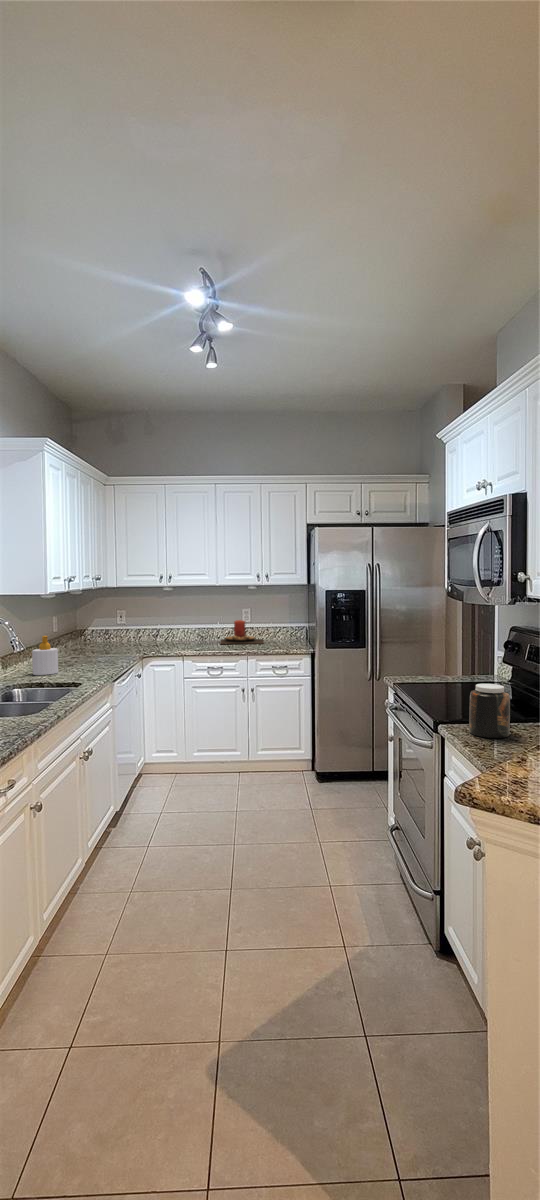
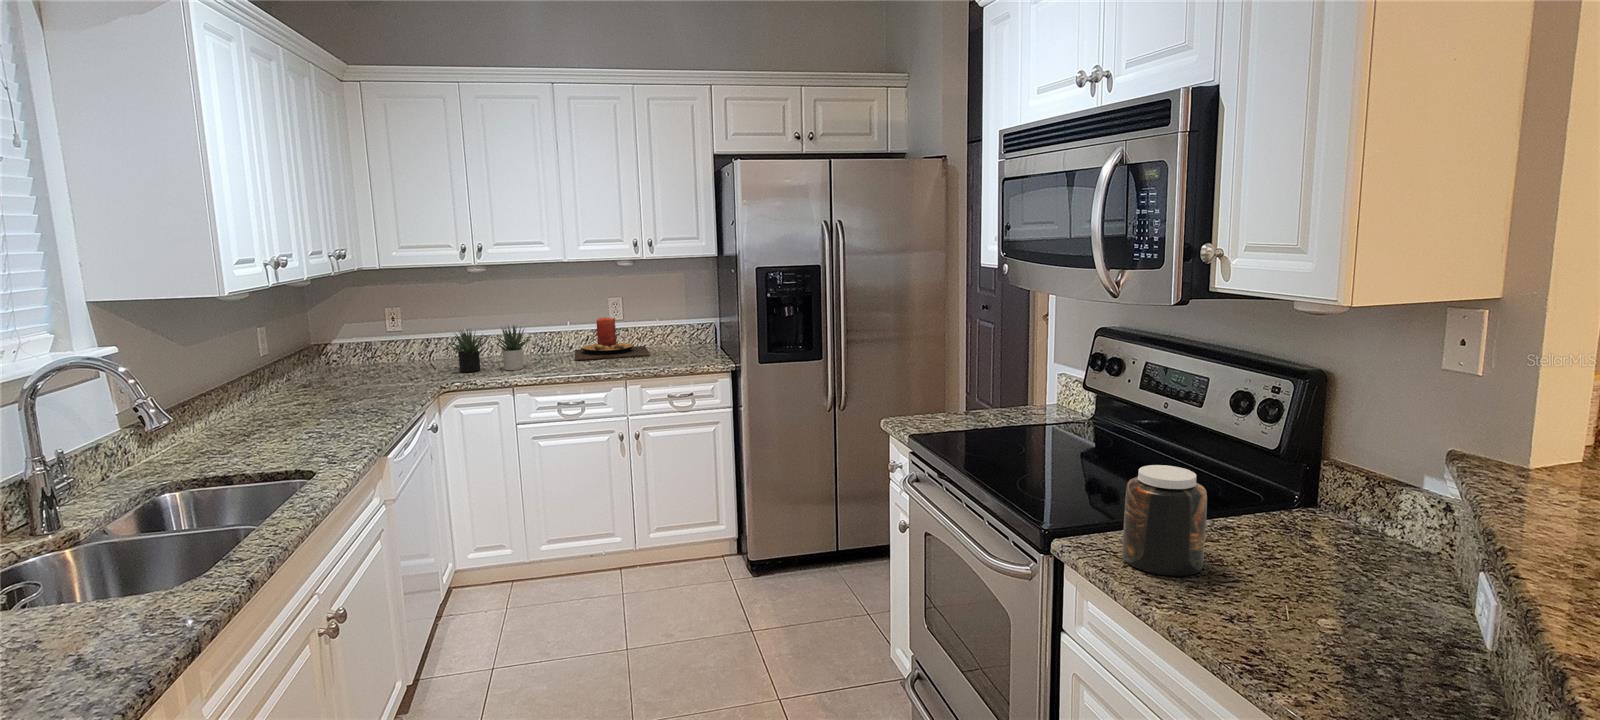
succulent plant: none [149,620,197,648] -> present [450,326,531,372]
soap bottle: present [32,636,58,675] -> none [205,376,267,454]

